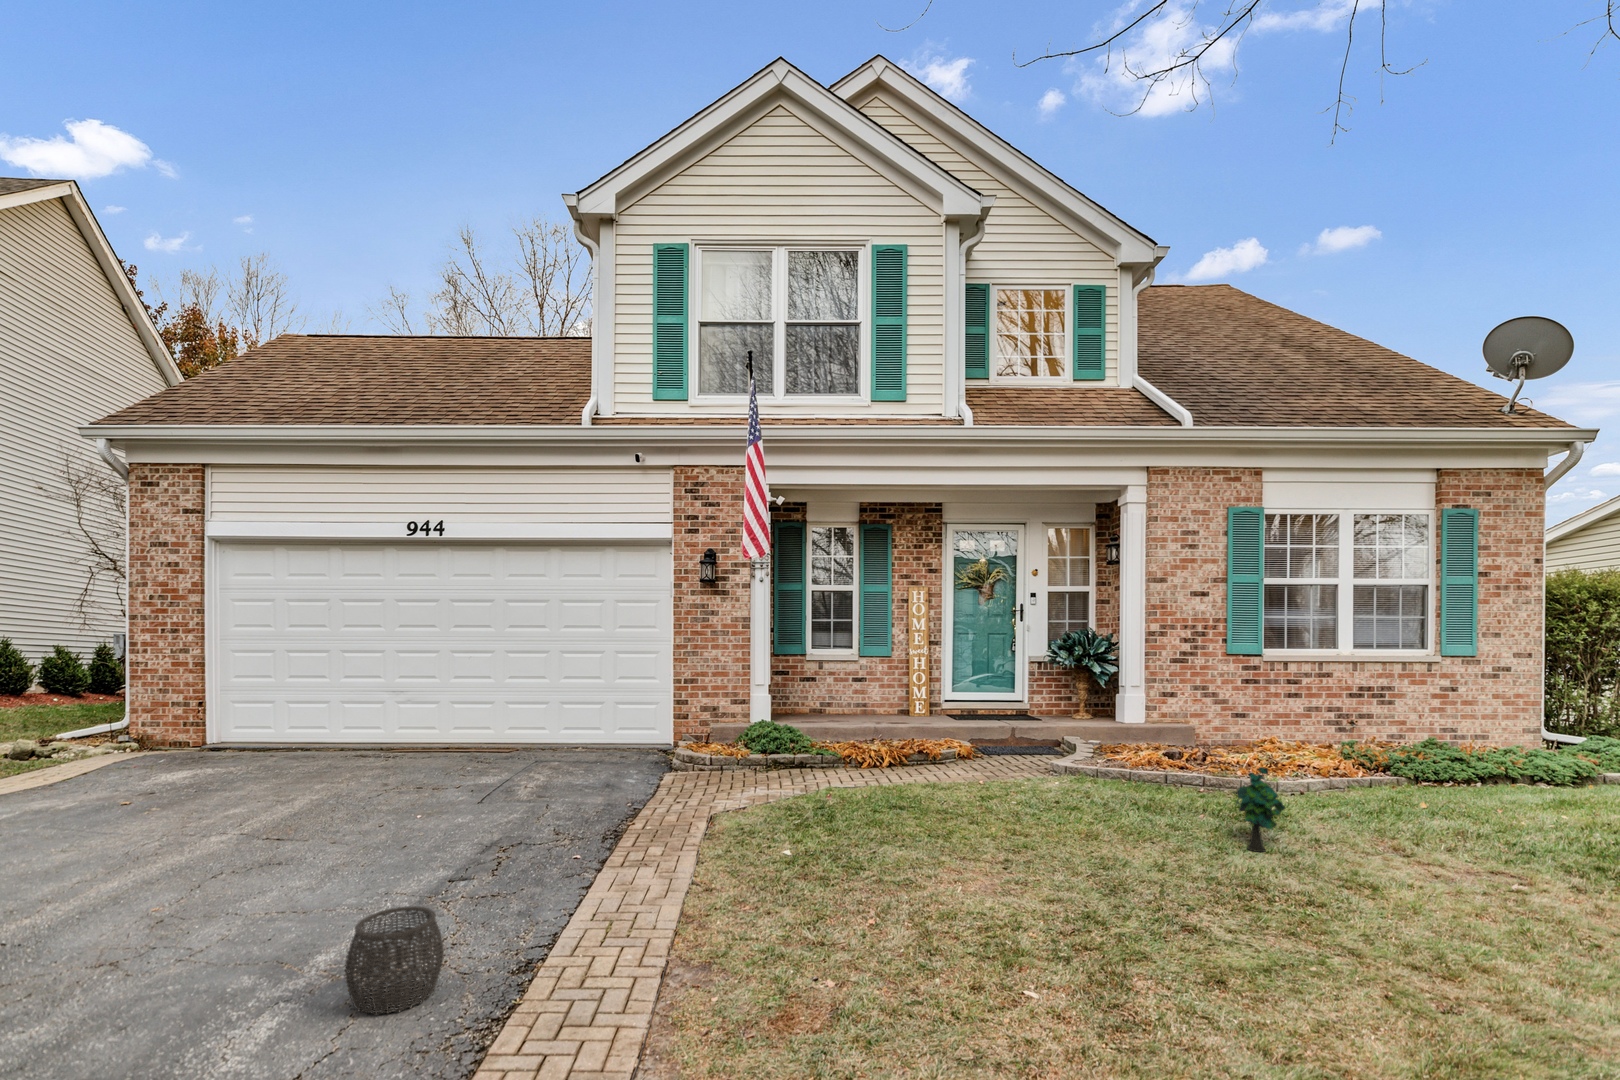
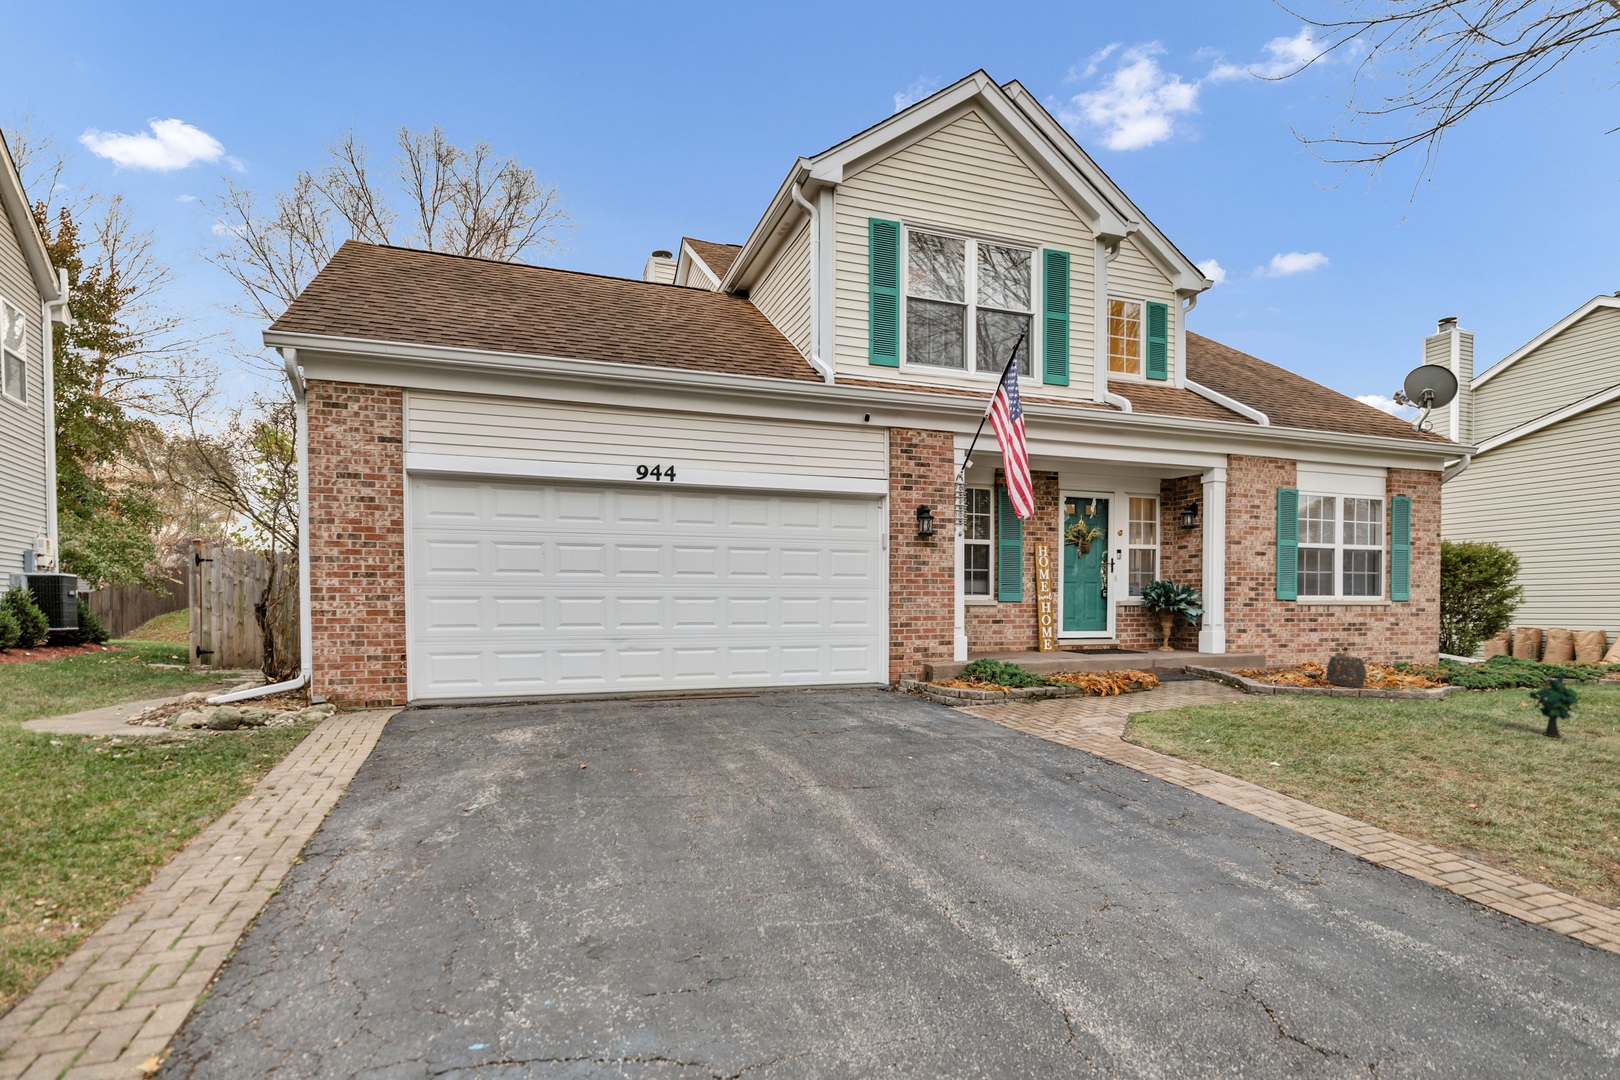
woven basket: present [345,906,444,1015] -> present [1327,656,1366,687]

